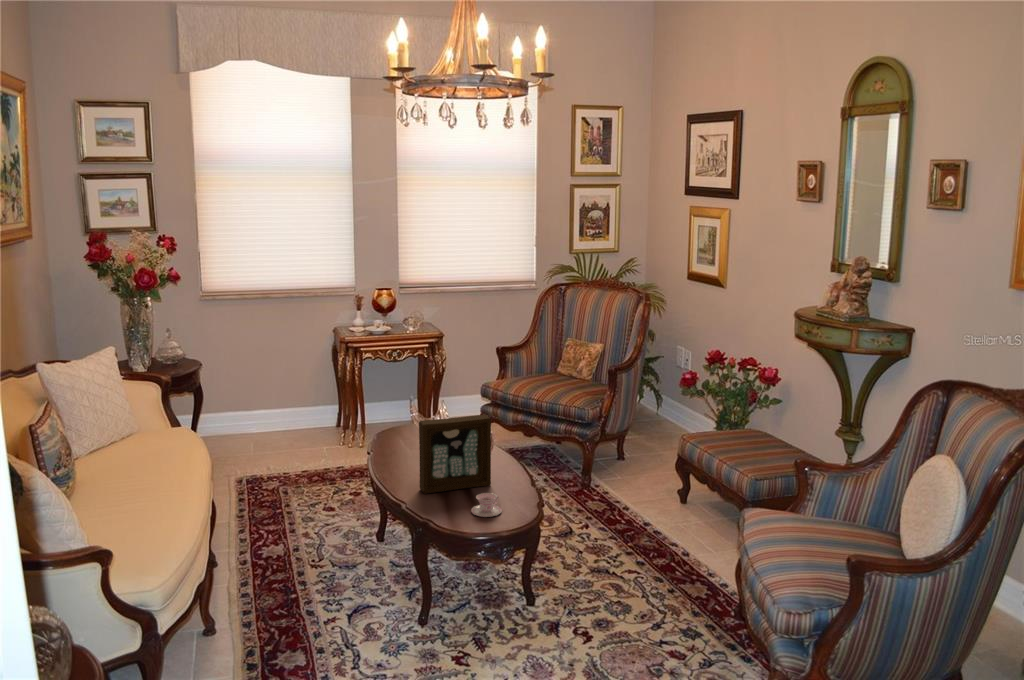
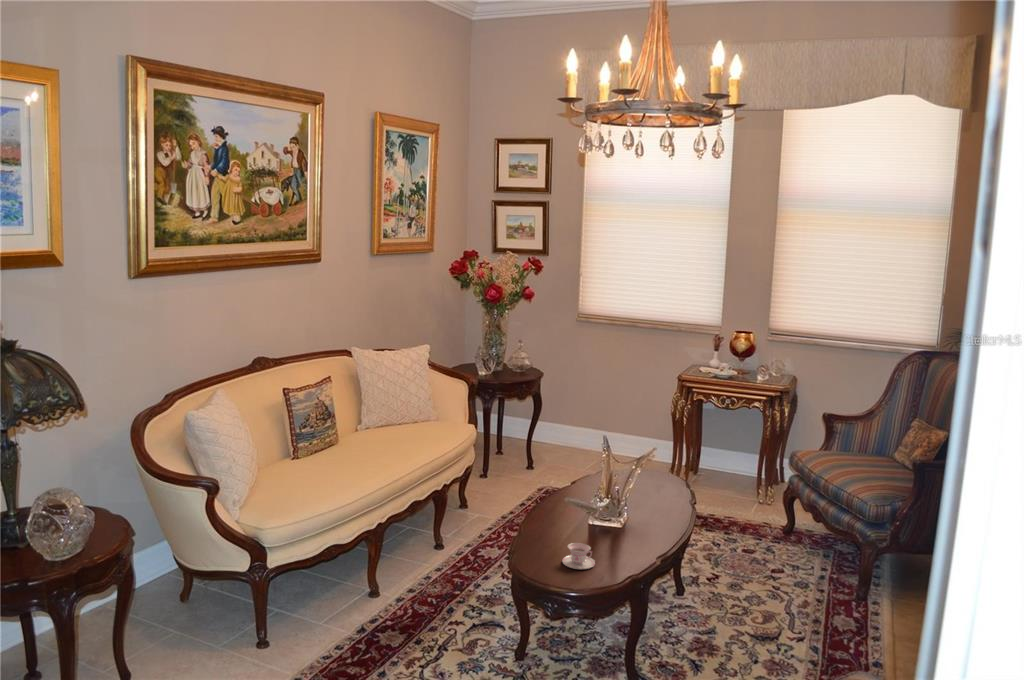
picture frame: present [419,415,491,494] -> none [553,455,633,542]

